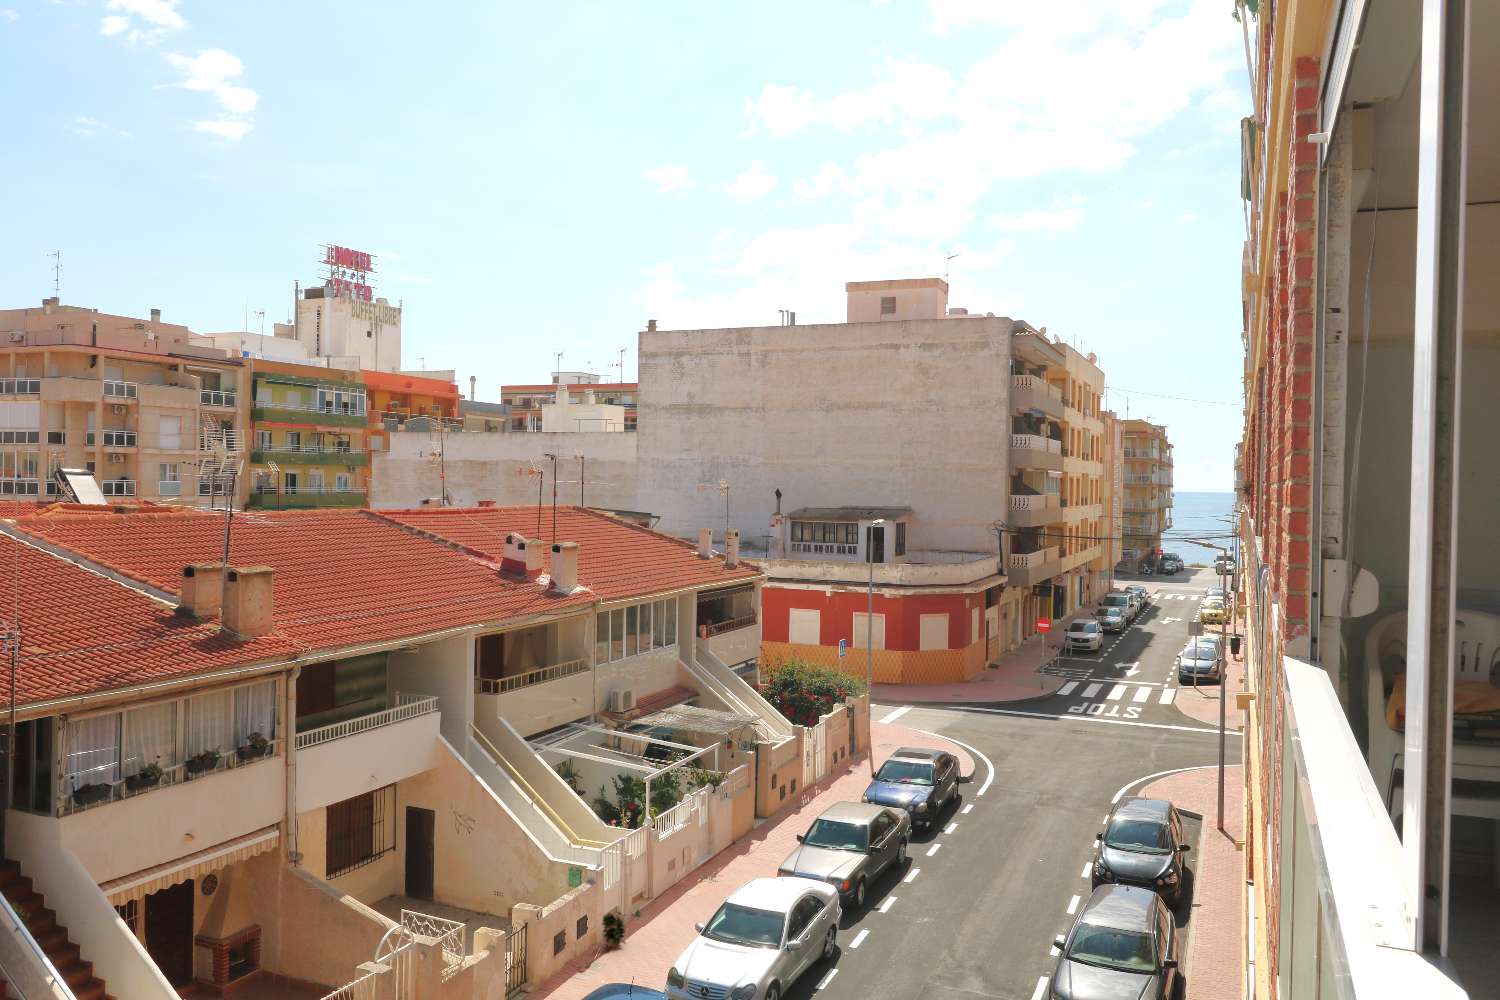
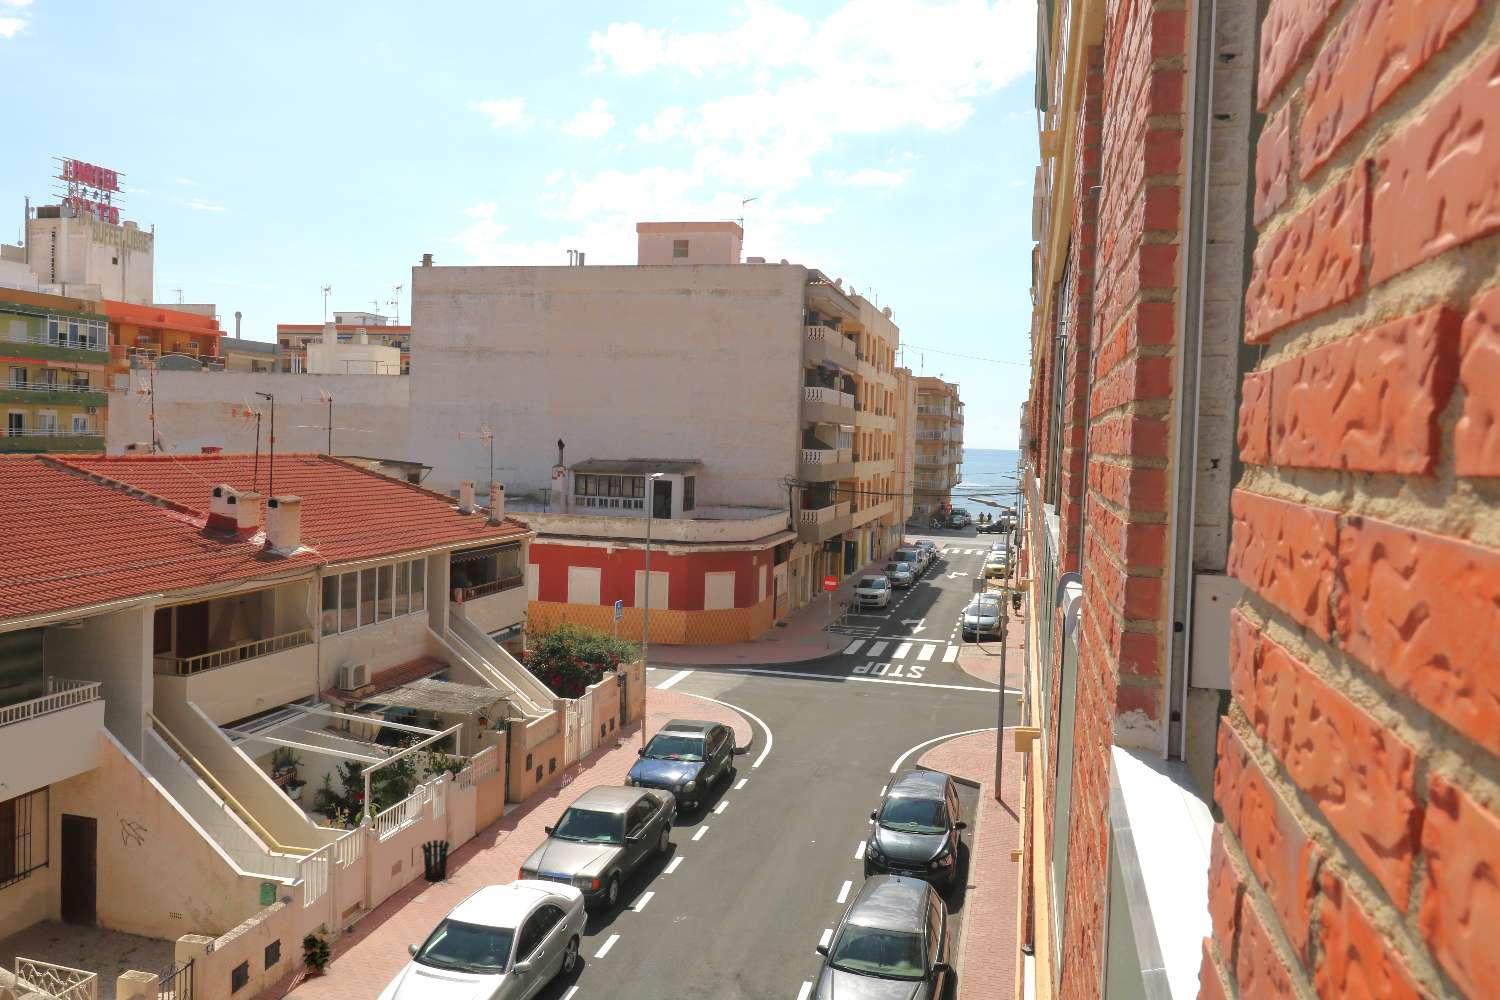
waste bin: none [689,843,714,880] -> present [422,840,449,882]

